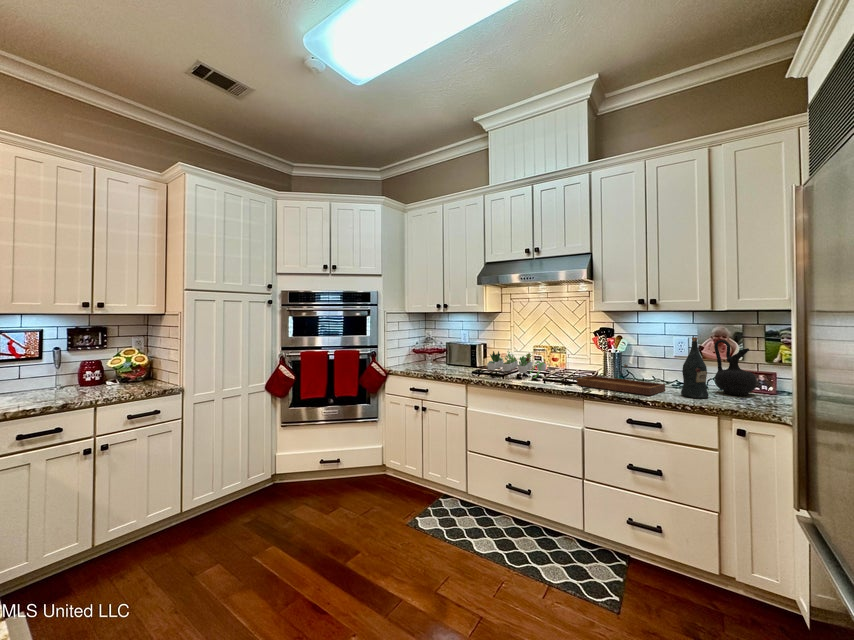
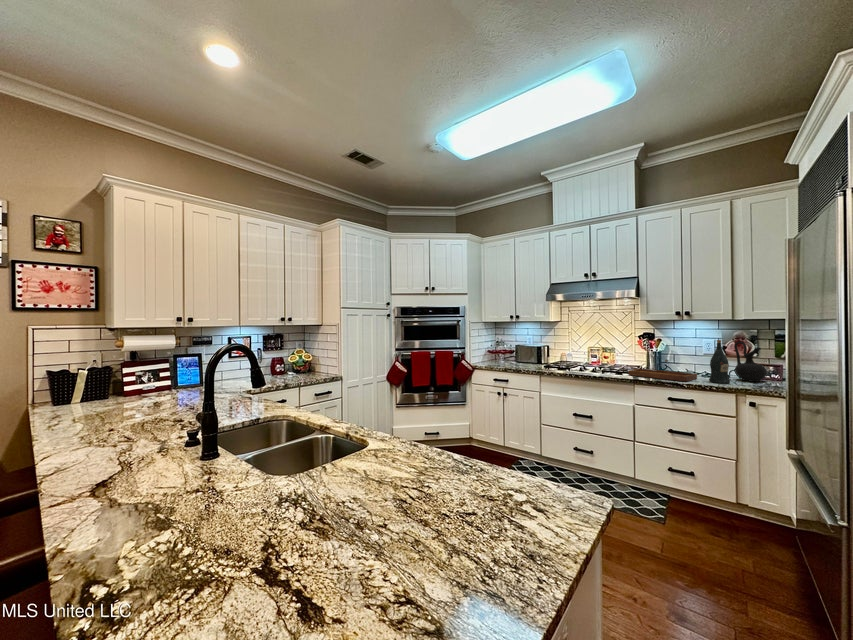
succulent plant: present [487,351,546,378] -> none [556,349,602,371]

